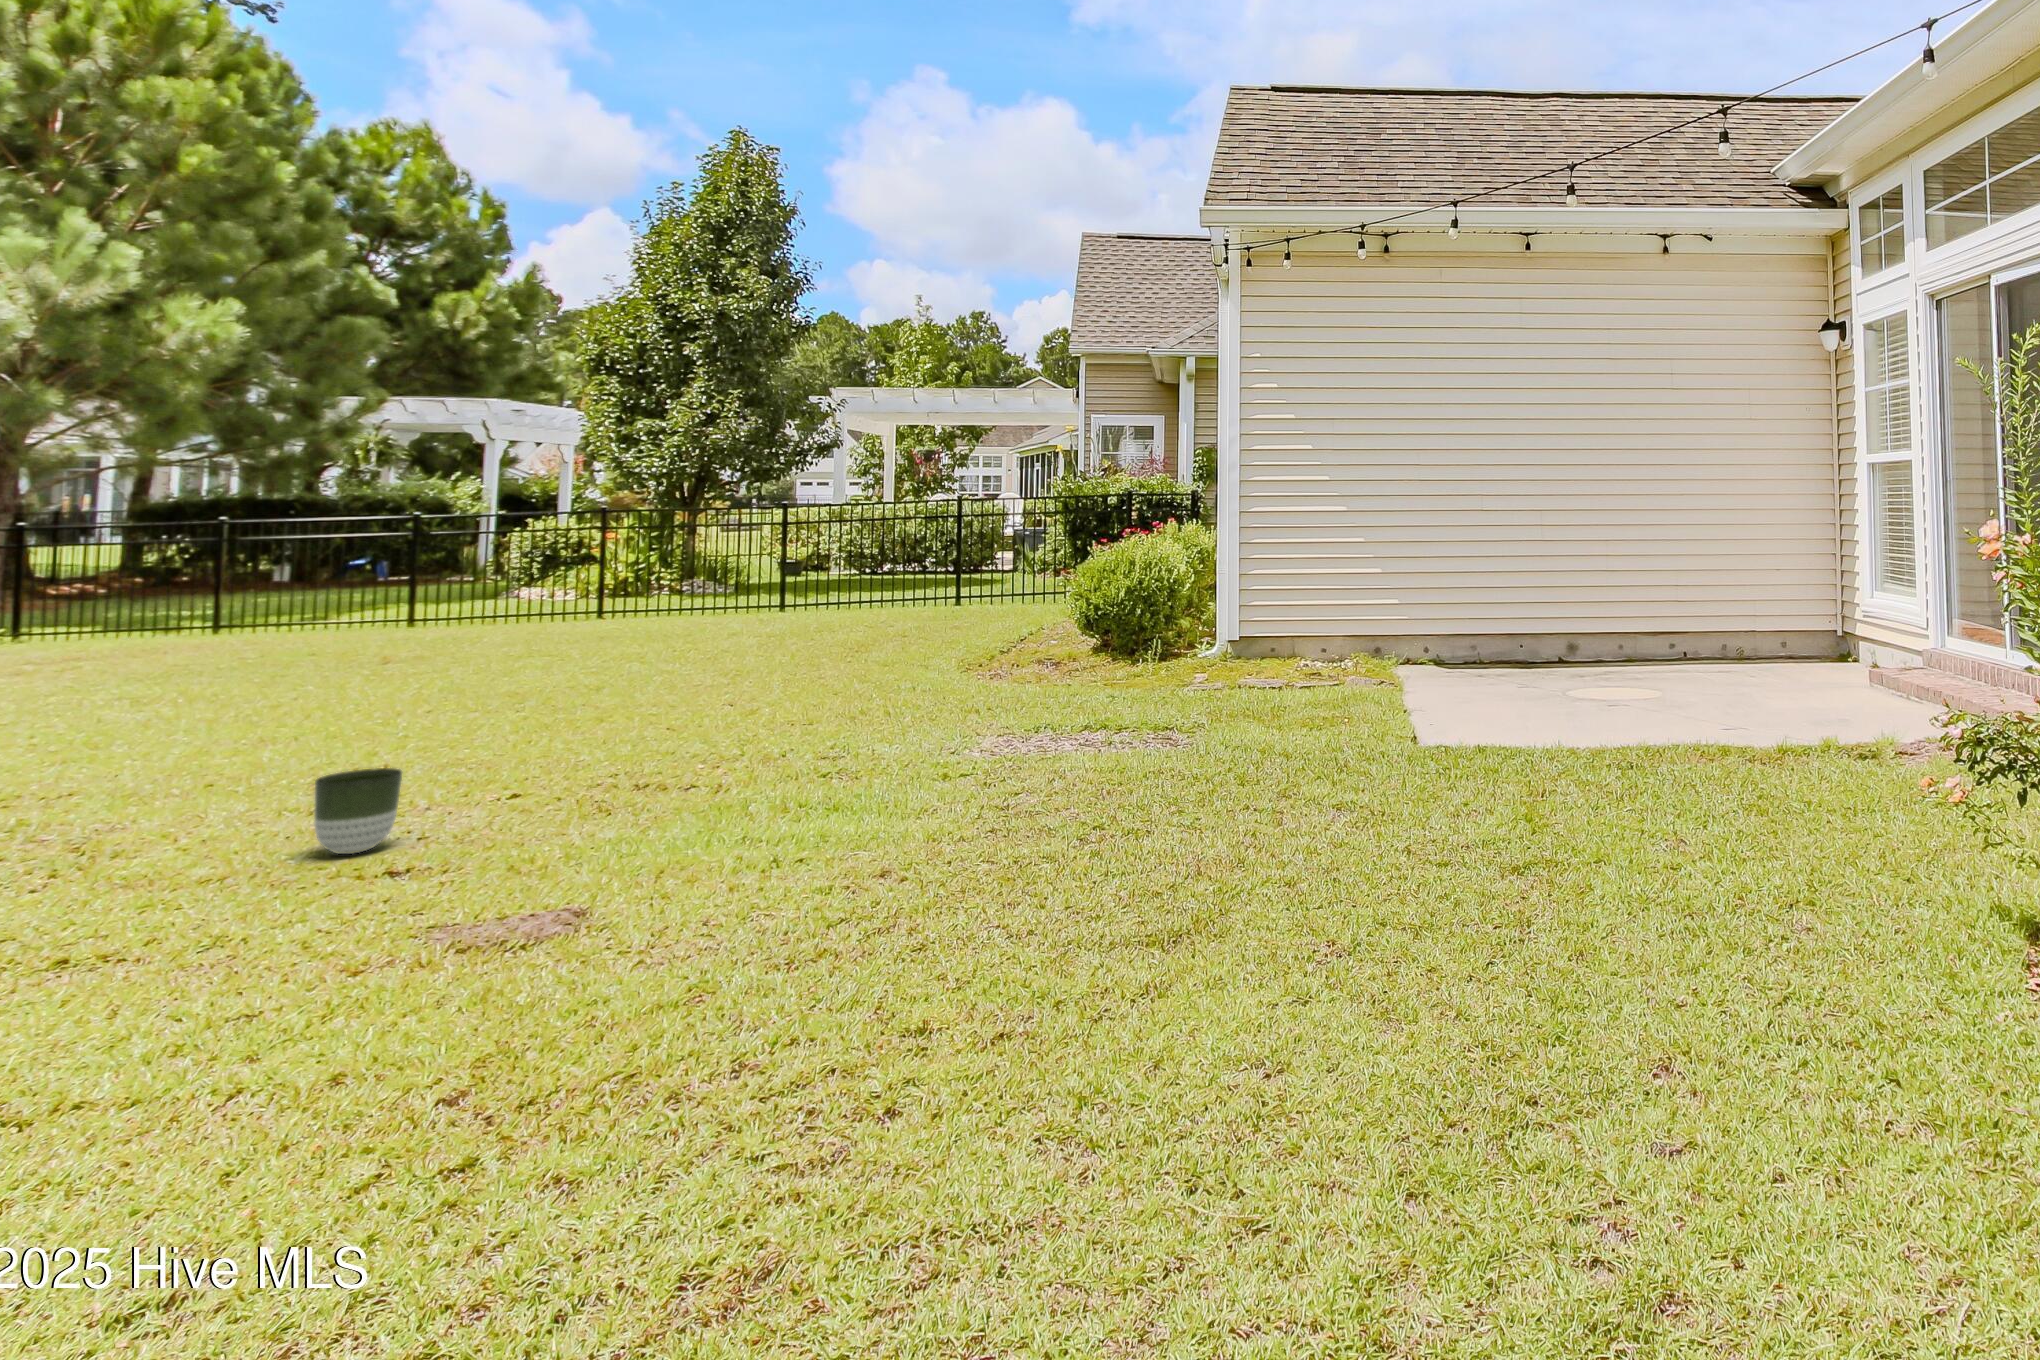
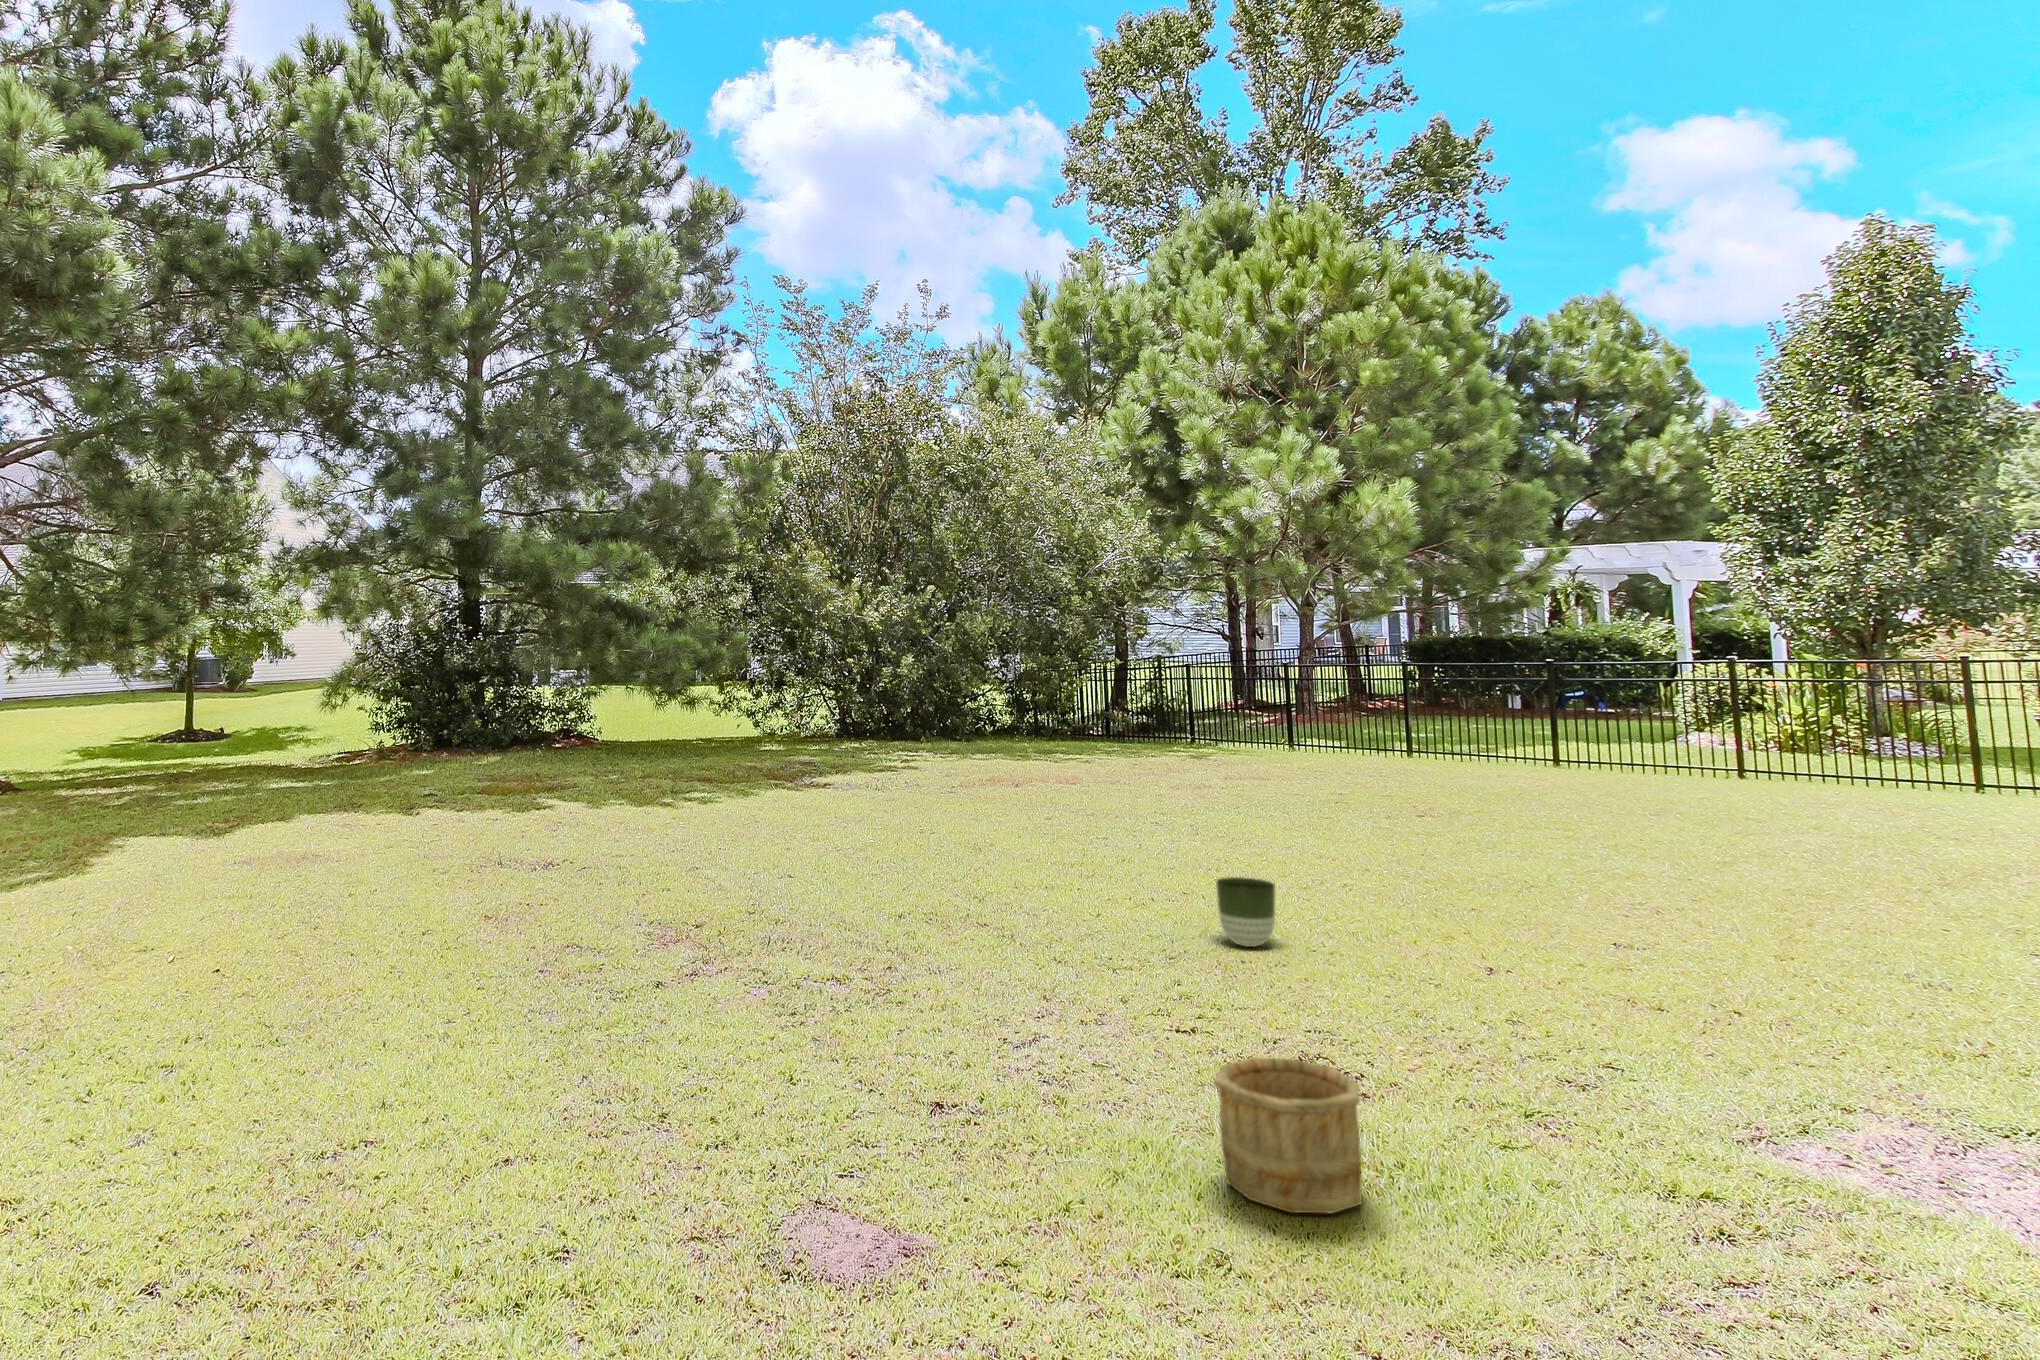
wooden bucket: none [665,878,821,1029] -> present [1213,1058,1362,1213]

